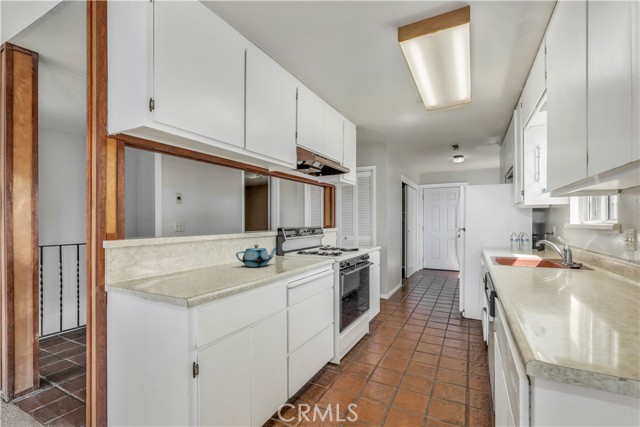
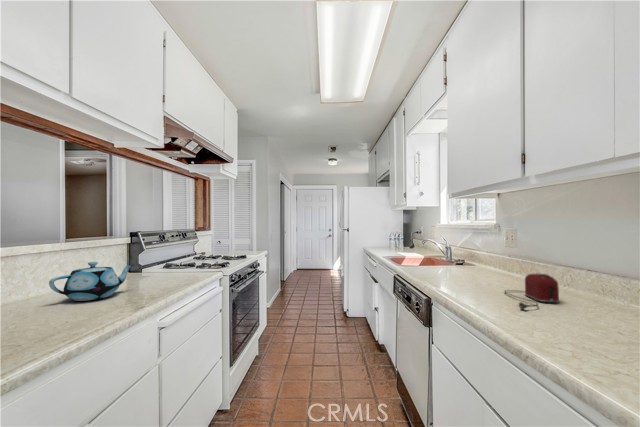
toaster: none [551,274,610,301] -> present [505,274,559,310]

